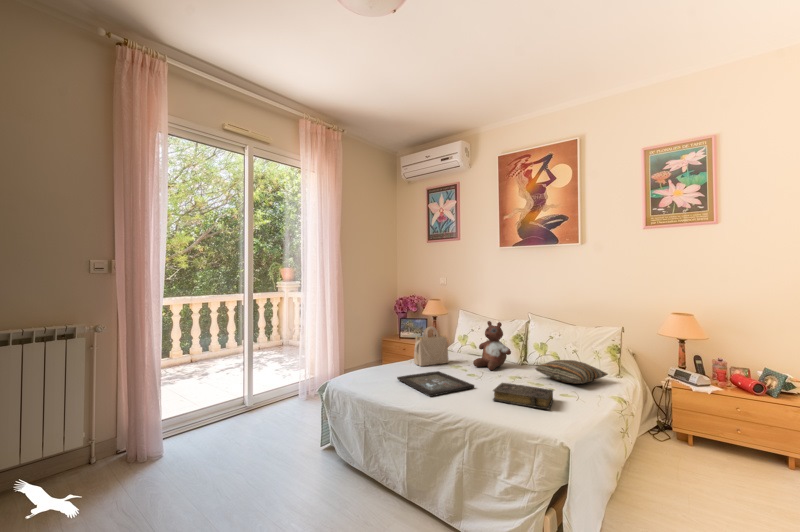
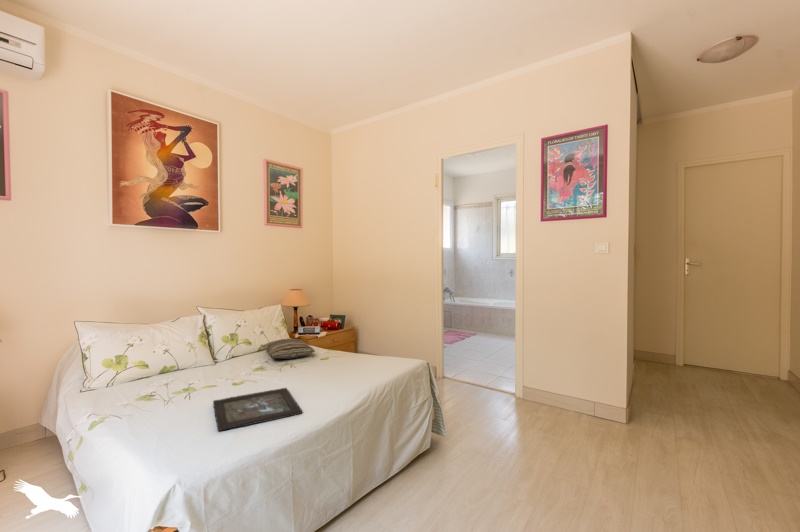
stuffed bear: present [473,321,511,370] -> none [187,322,235,381]
handbag: present [414,326,449,366] -> none [132,350,169,417]
book: present [493,383,553,409] -> none [304,361,355,387]

